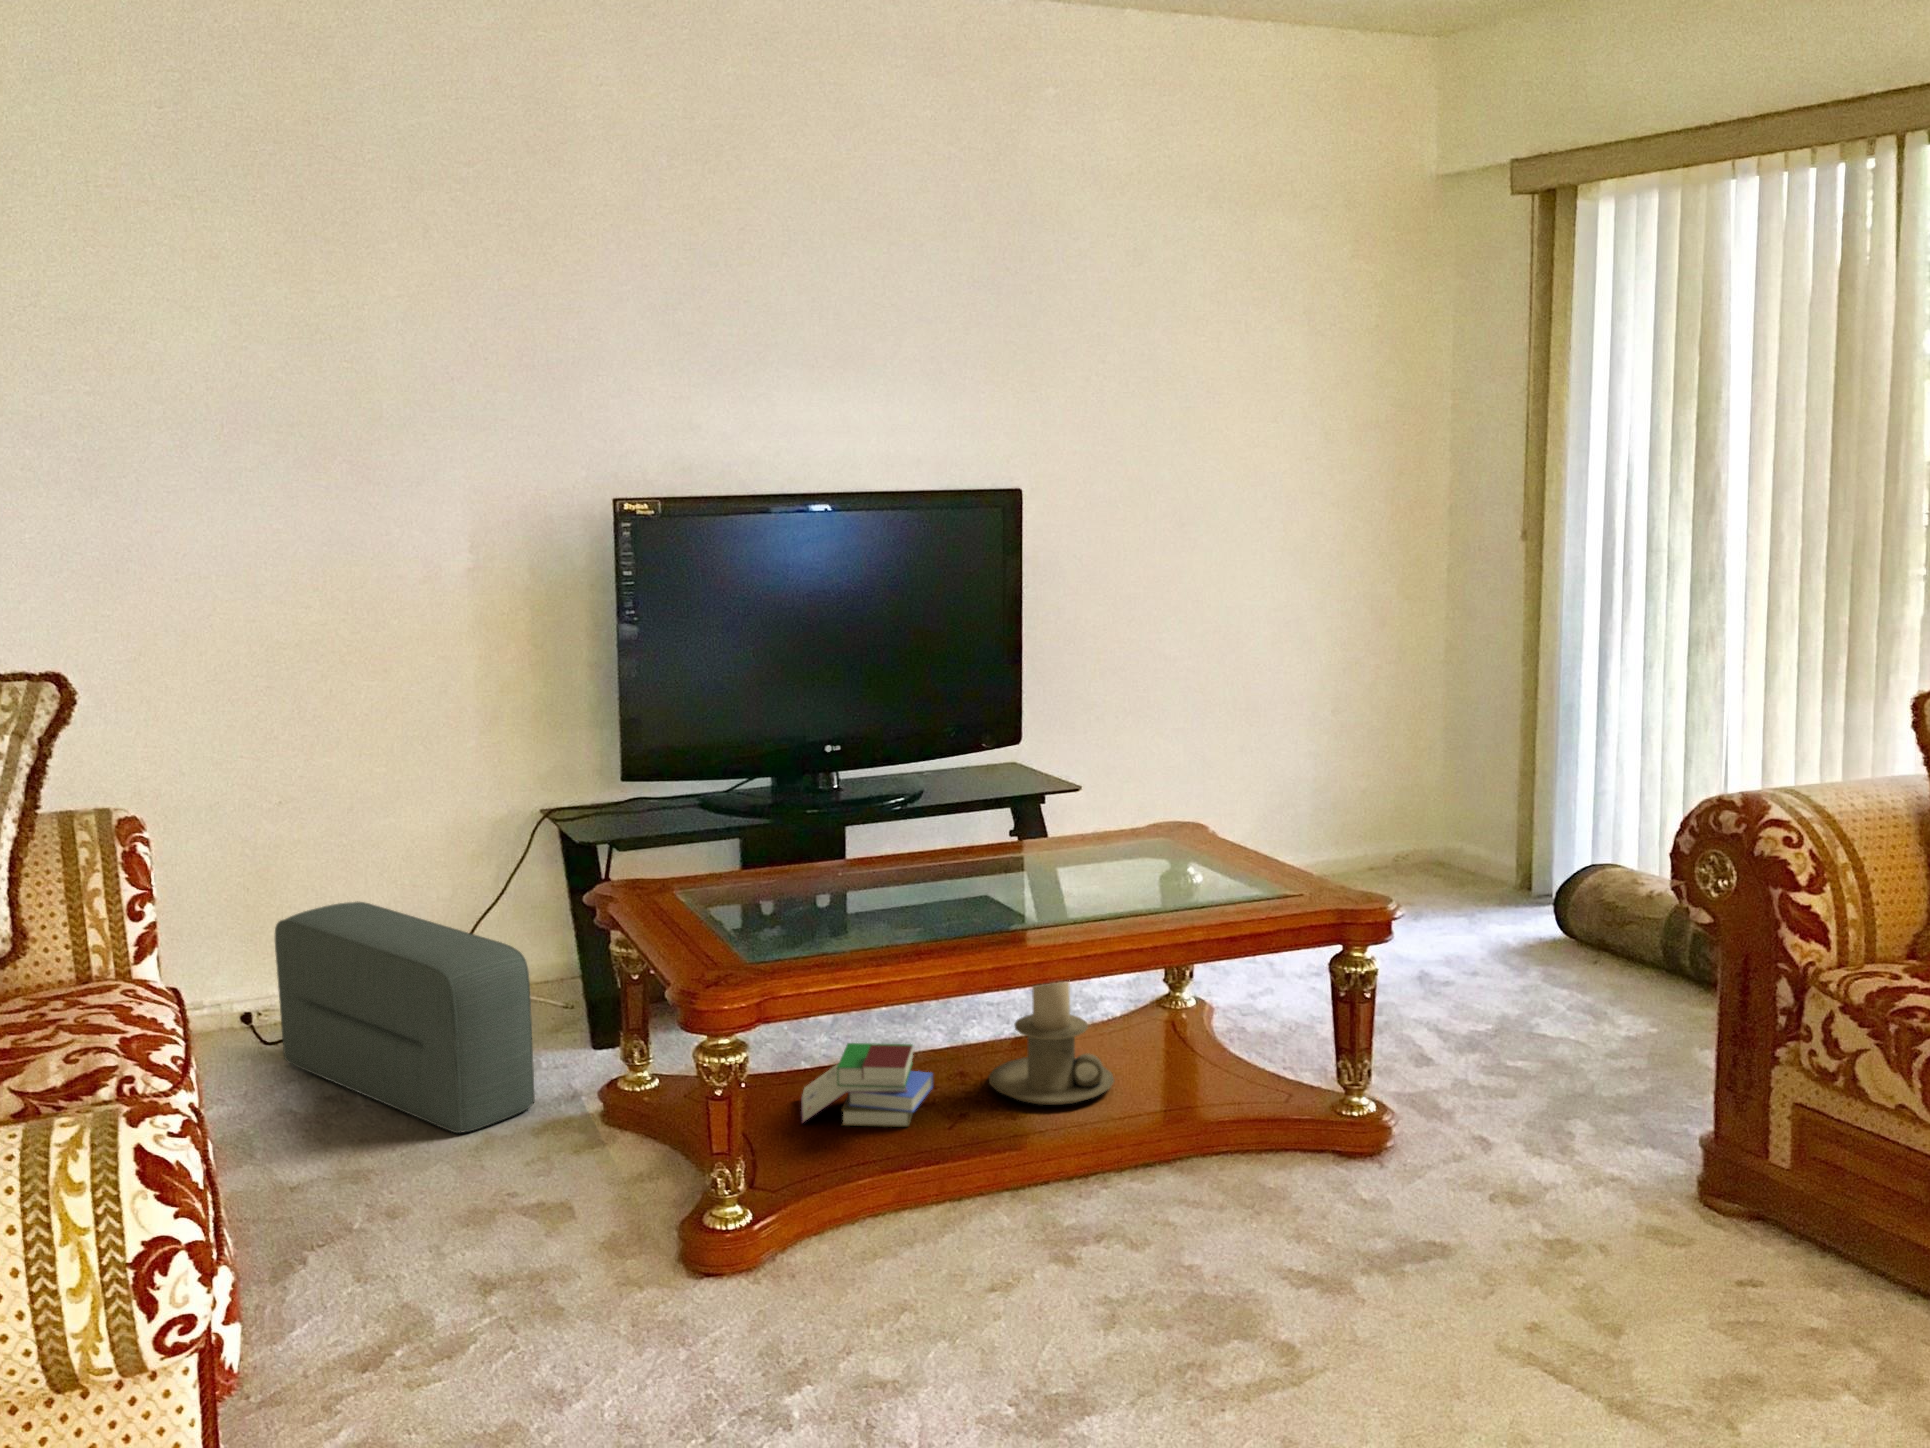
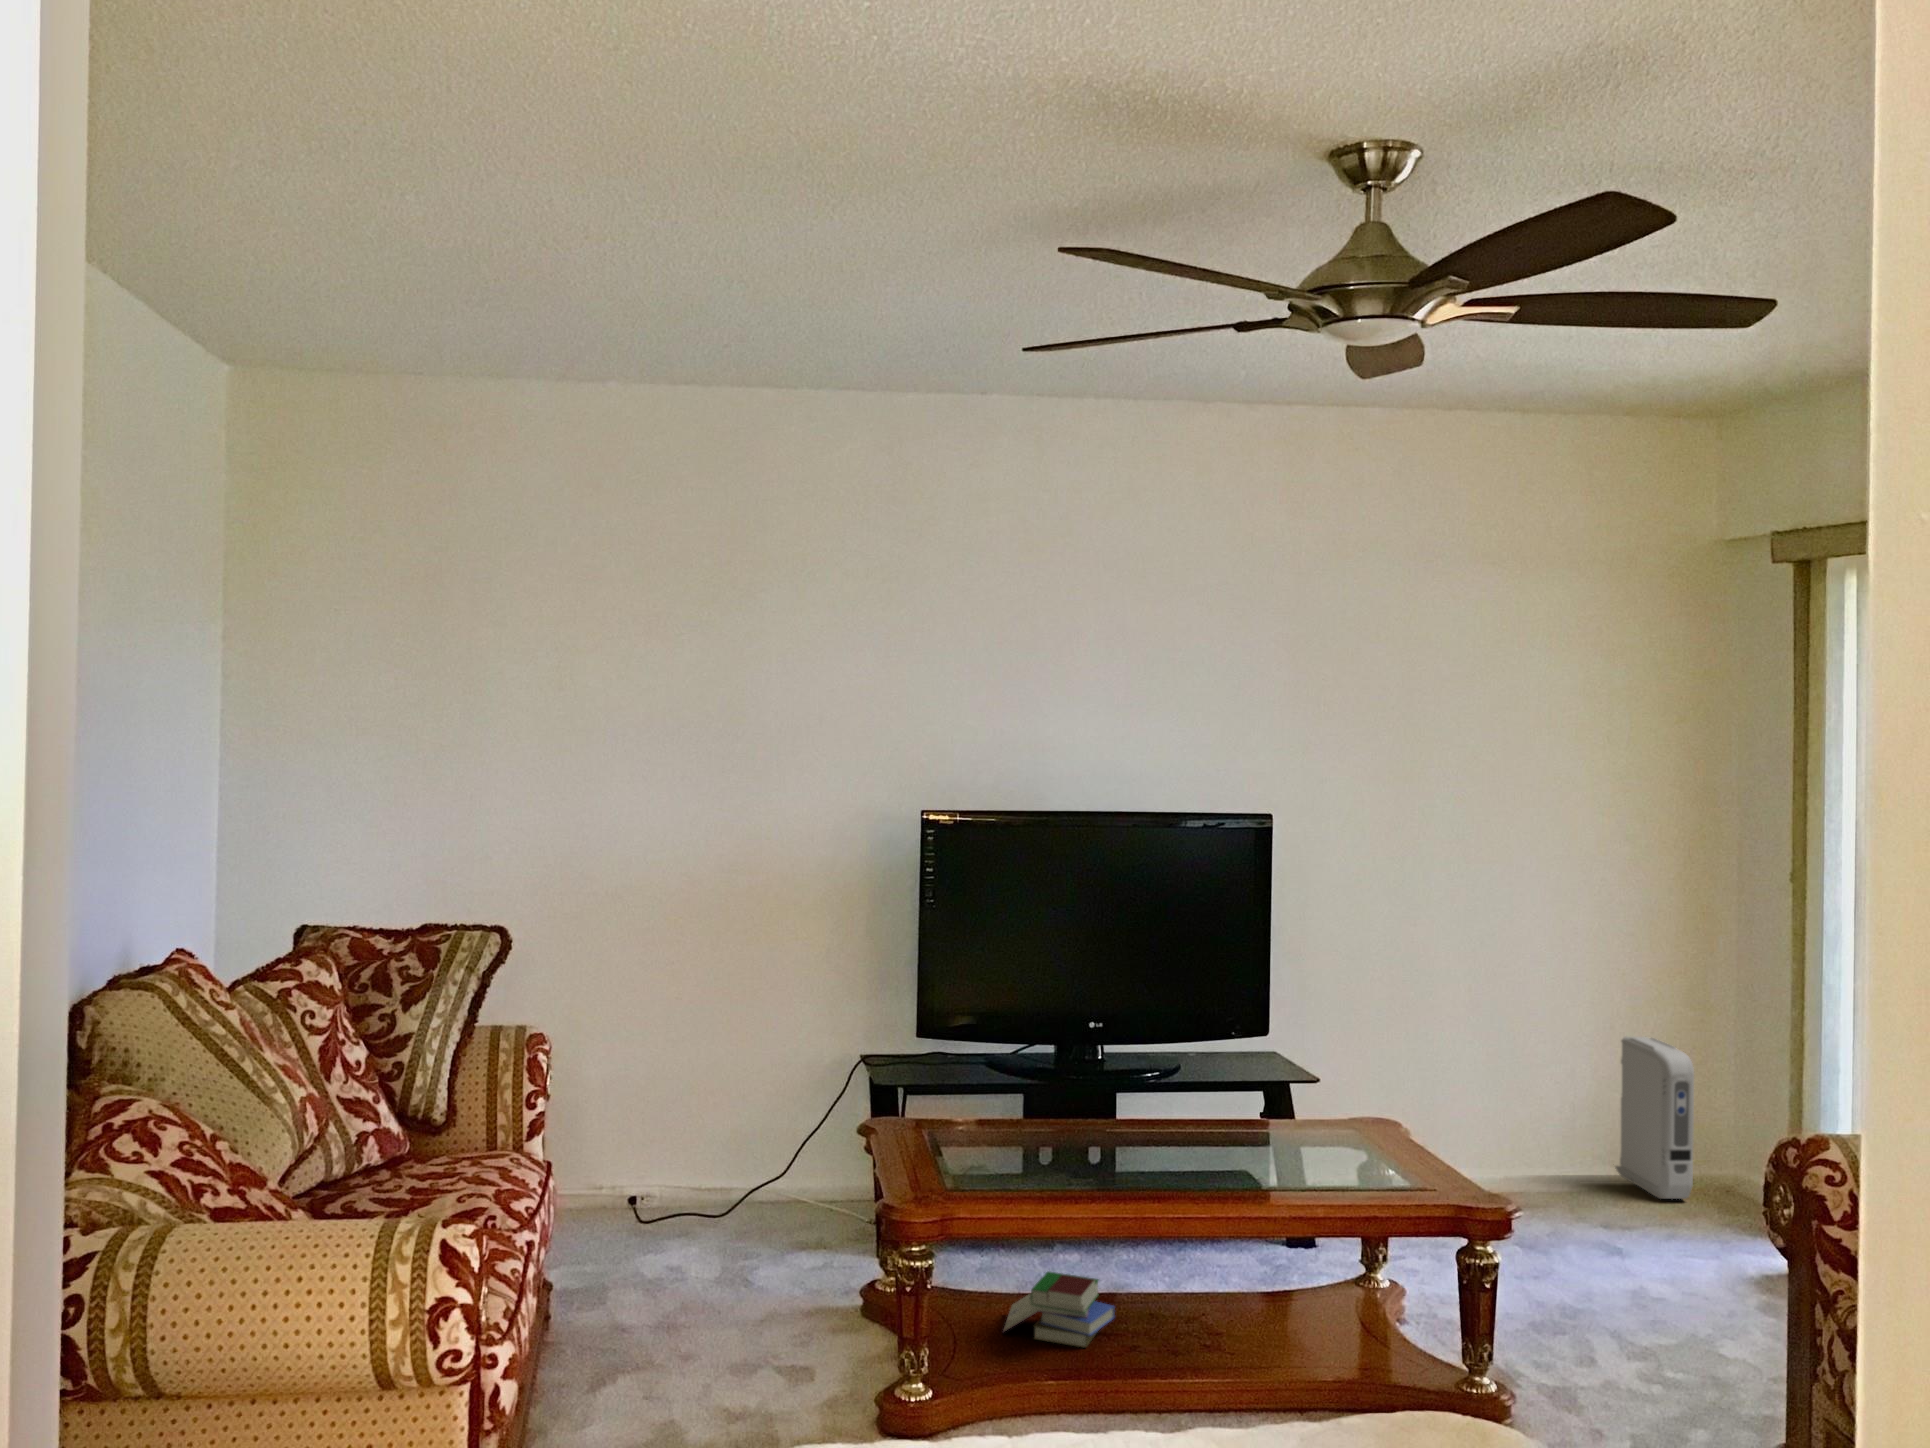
air purifier: none [1366,715,1459,882] -> present [1615,1037,1694,1199]
pouf: present [275,902,535,1133] -> none [642,1113,814,1305]
candle holder: present [989,981,1114,1105] -> none [1163,1216,1271,1348]

